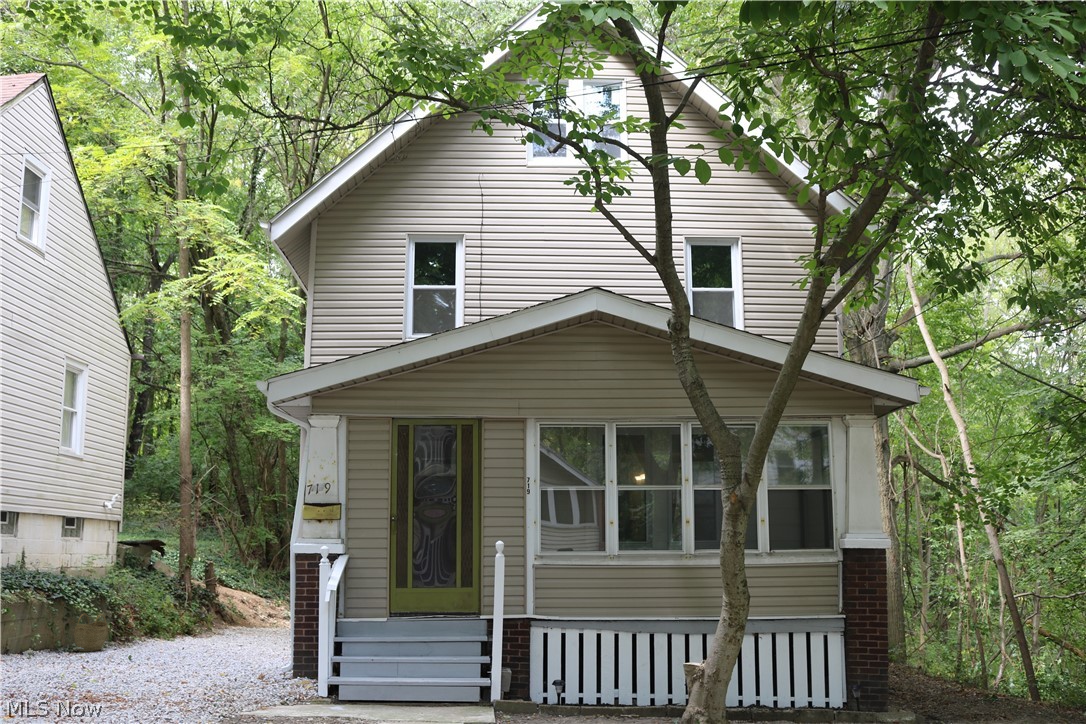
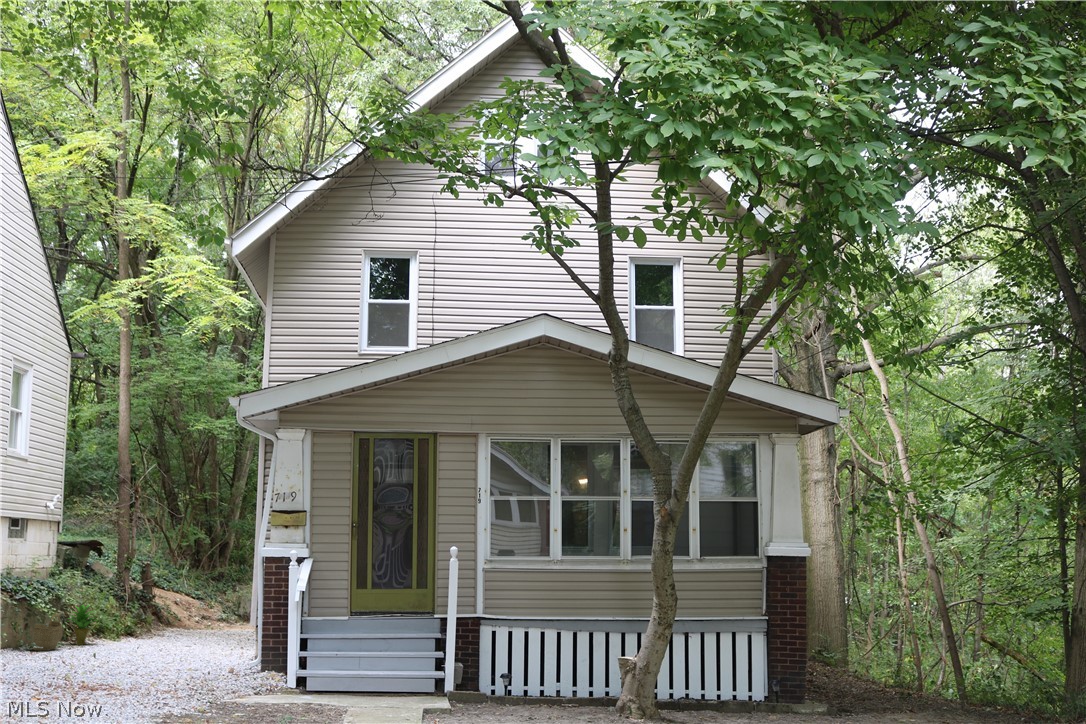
potted plant: none [116,603,149,645] -> present [71,605,93,645]

